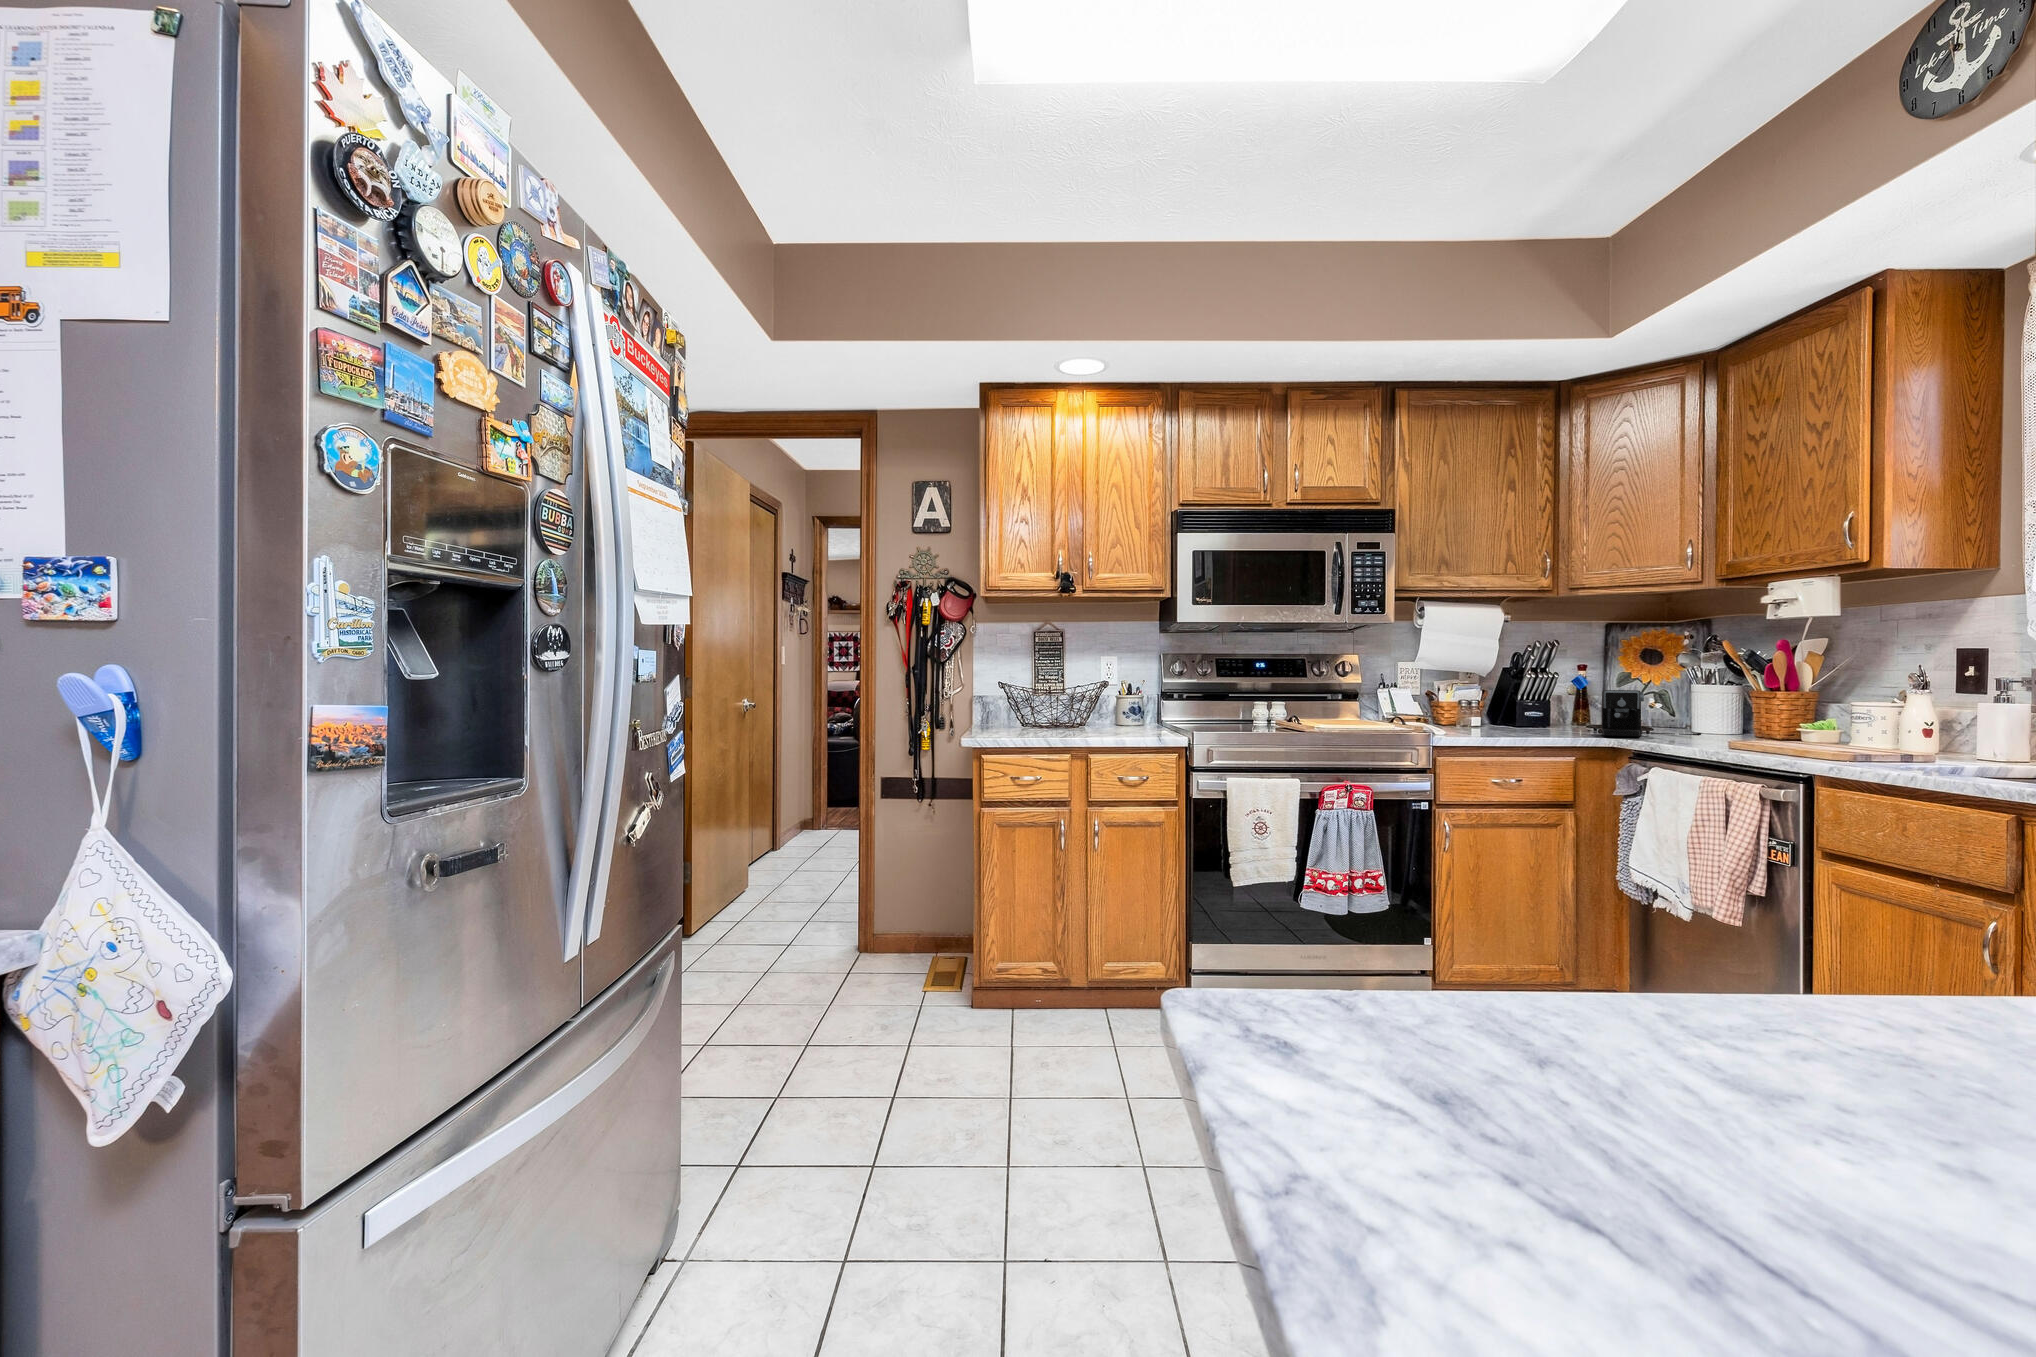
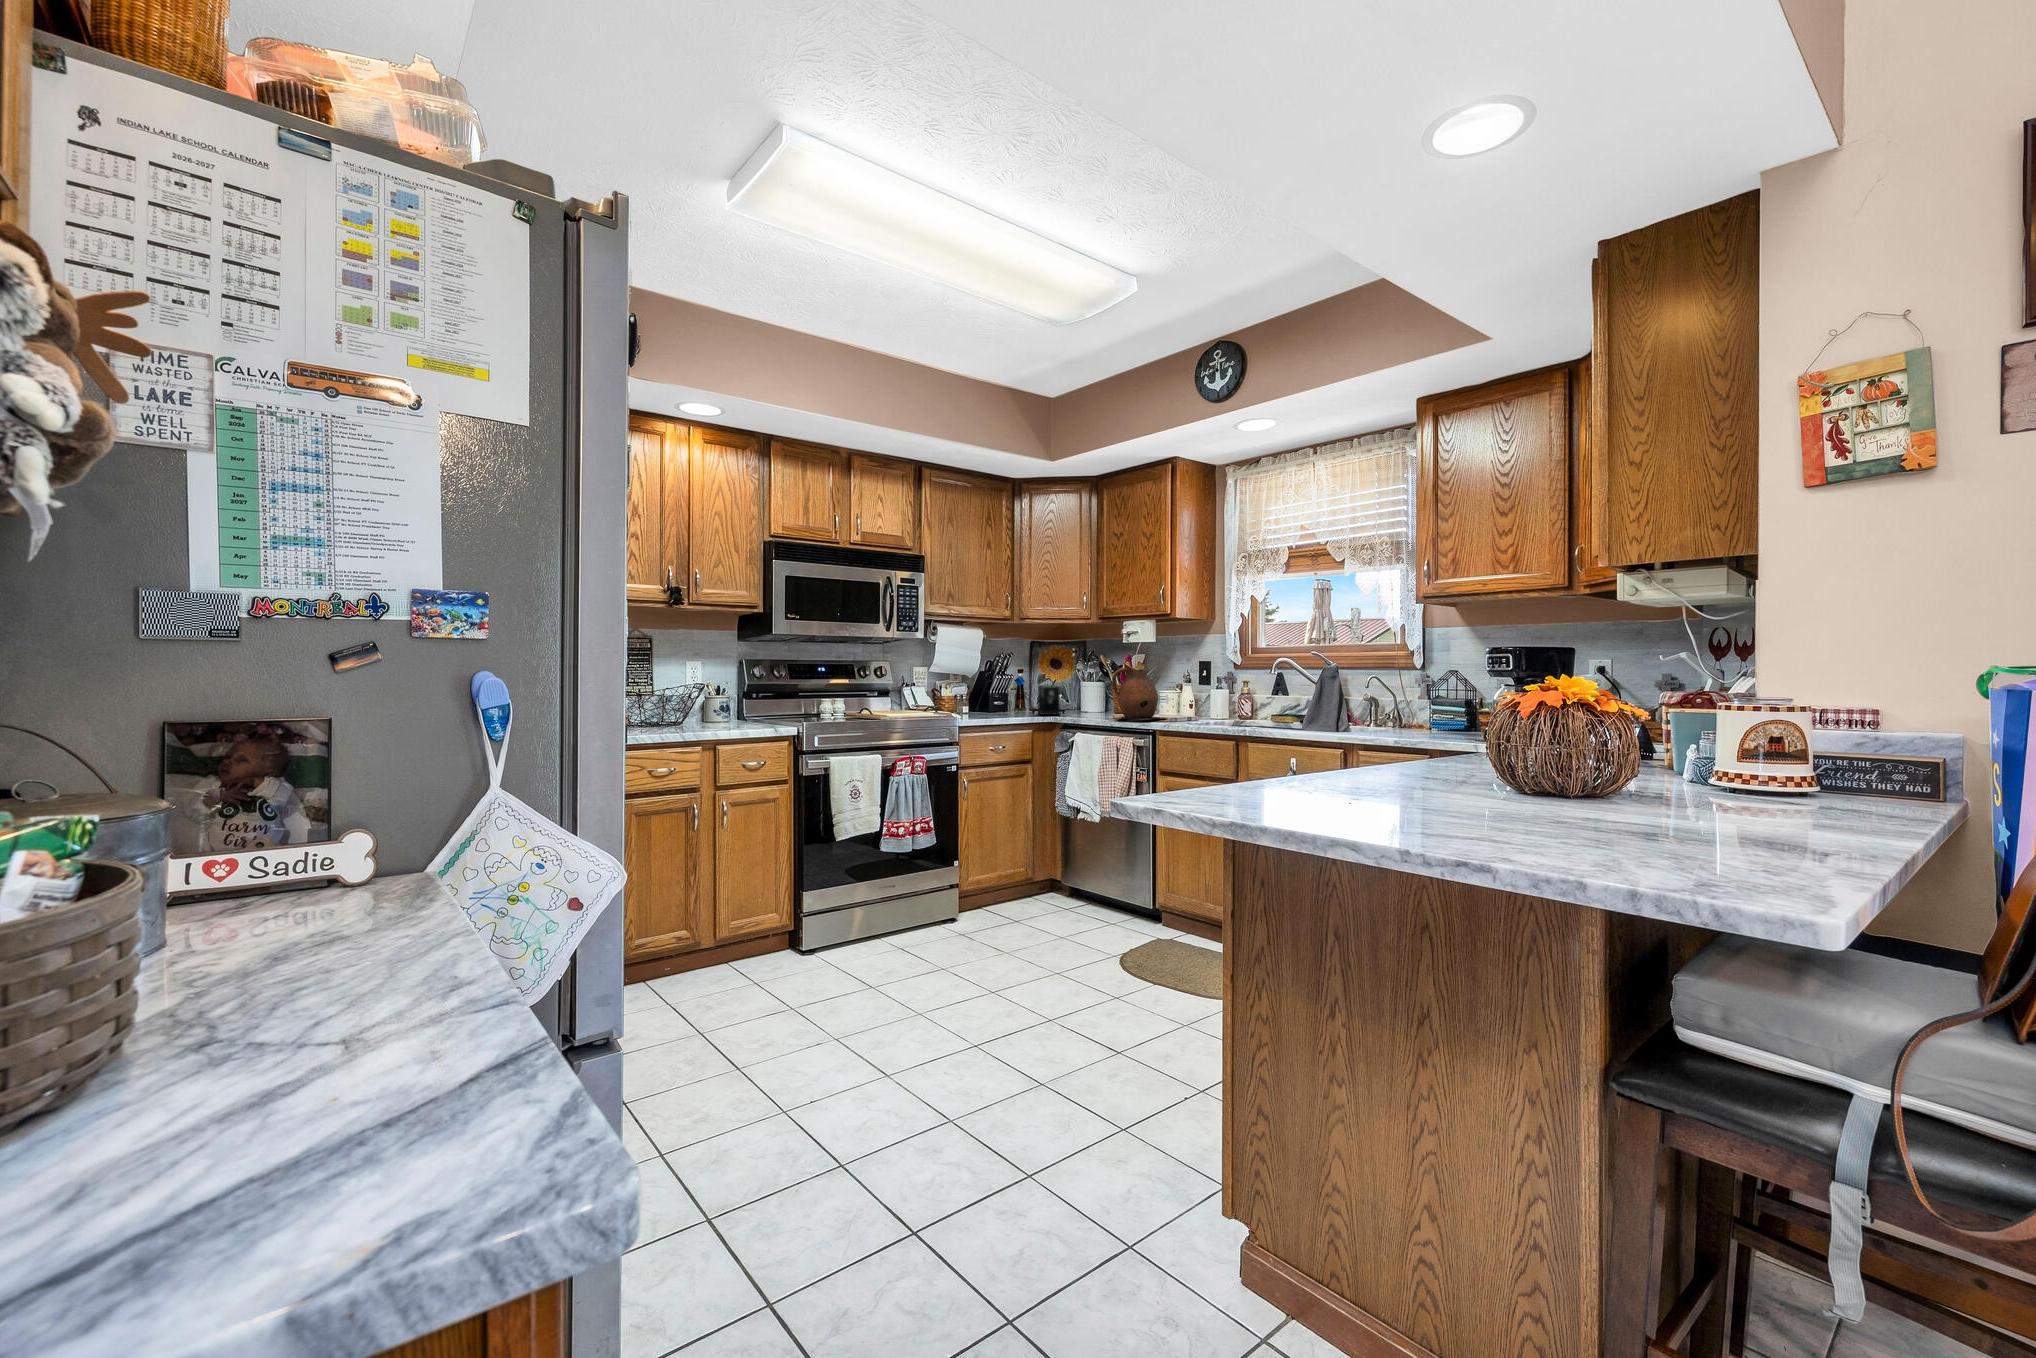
ceramic pitcher: none [1730,653,1860,756] -> present [1112,663,1167,720]

